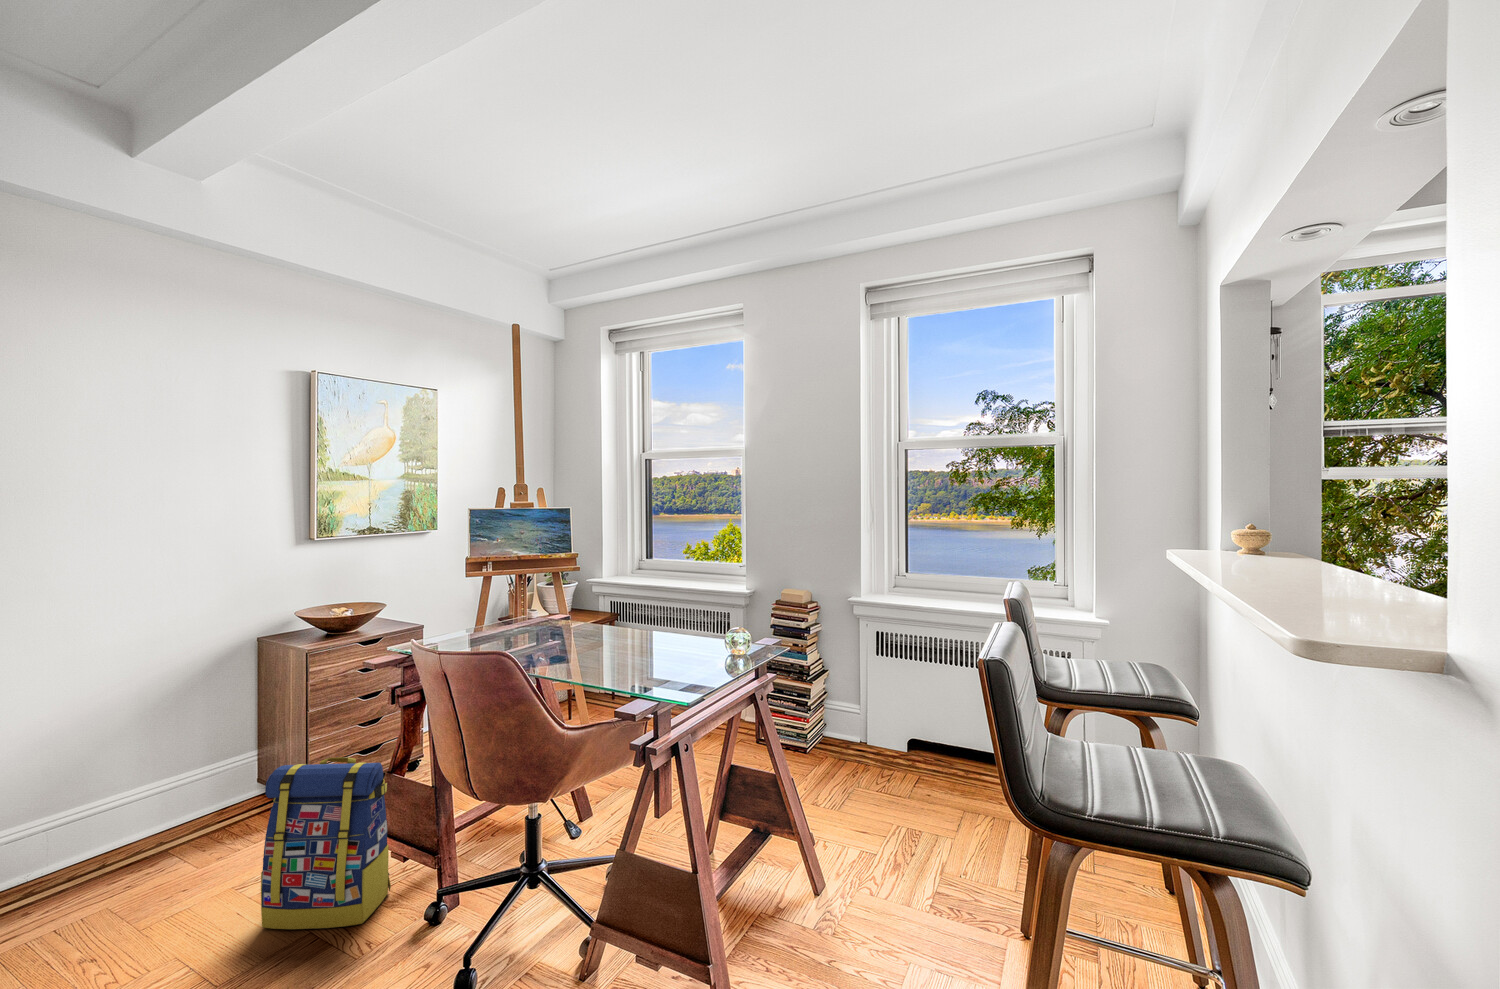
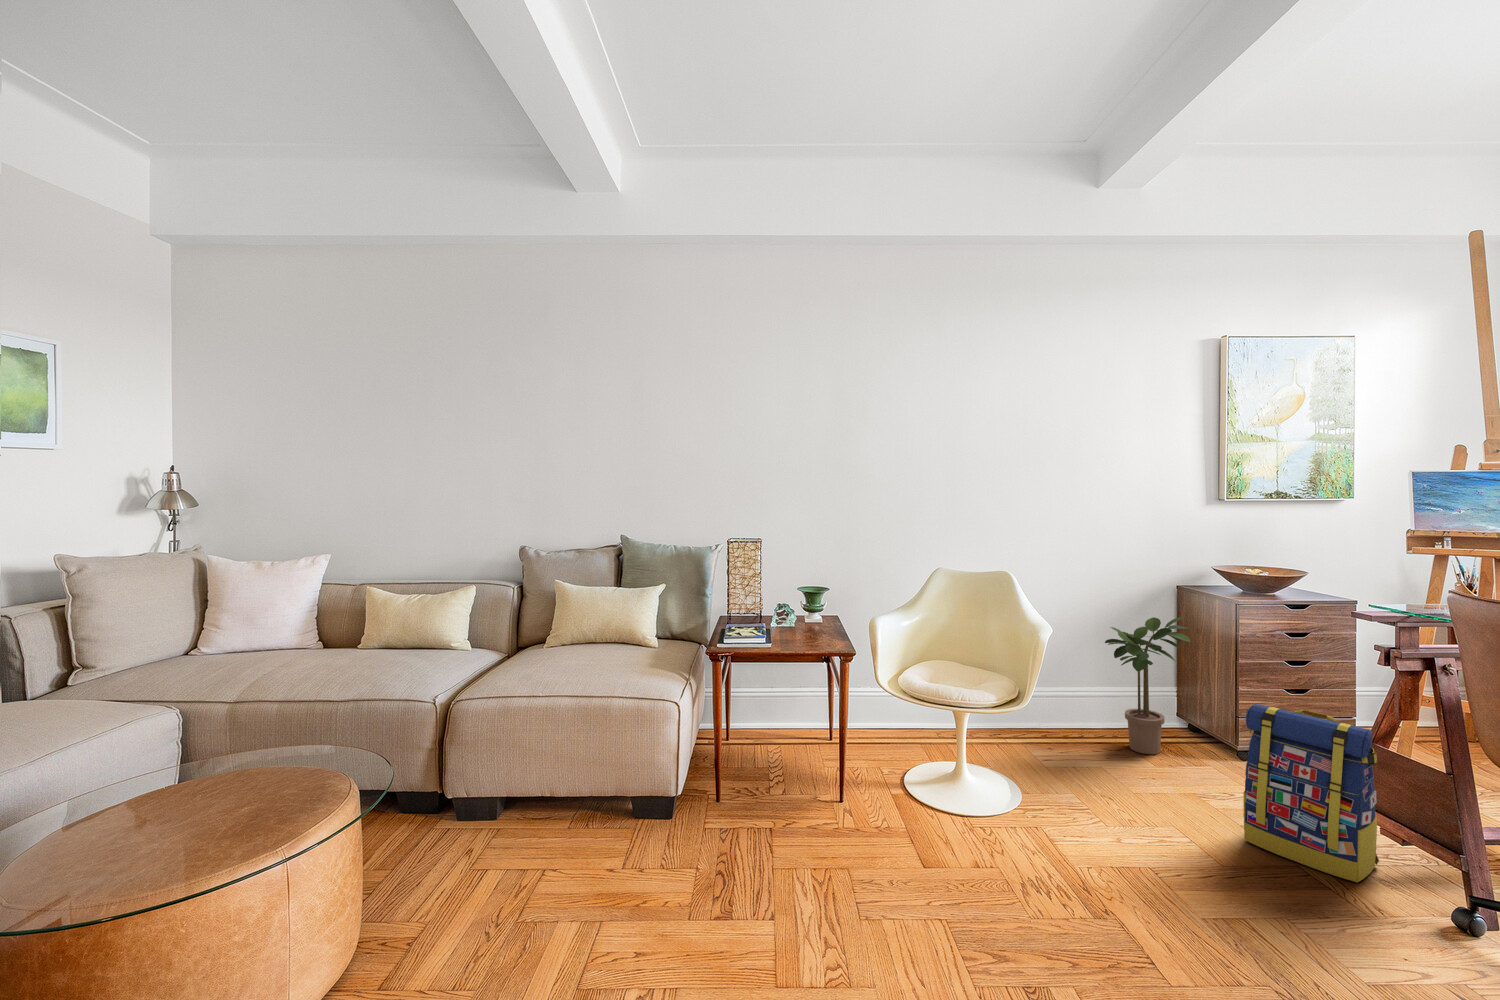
potted plant: none [130,673,260,852] -> present [1105,617,1191,754]

